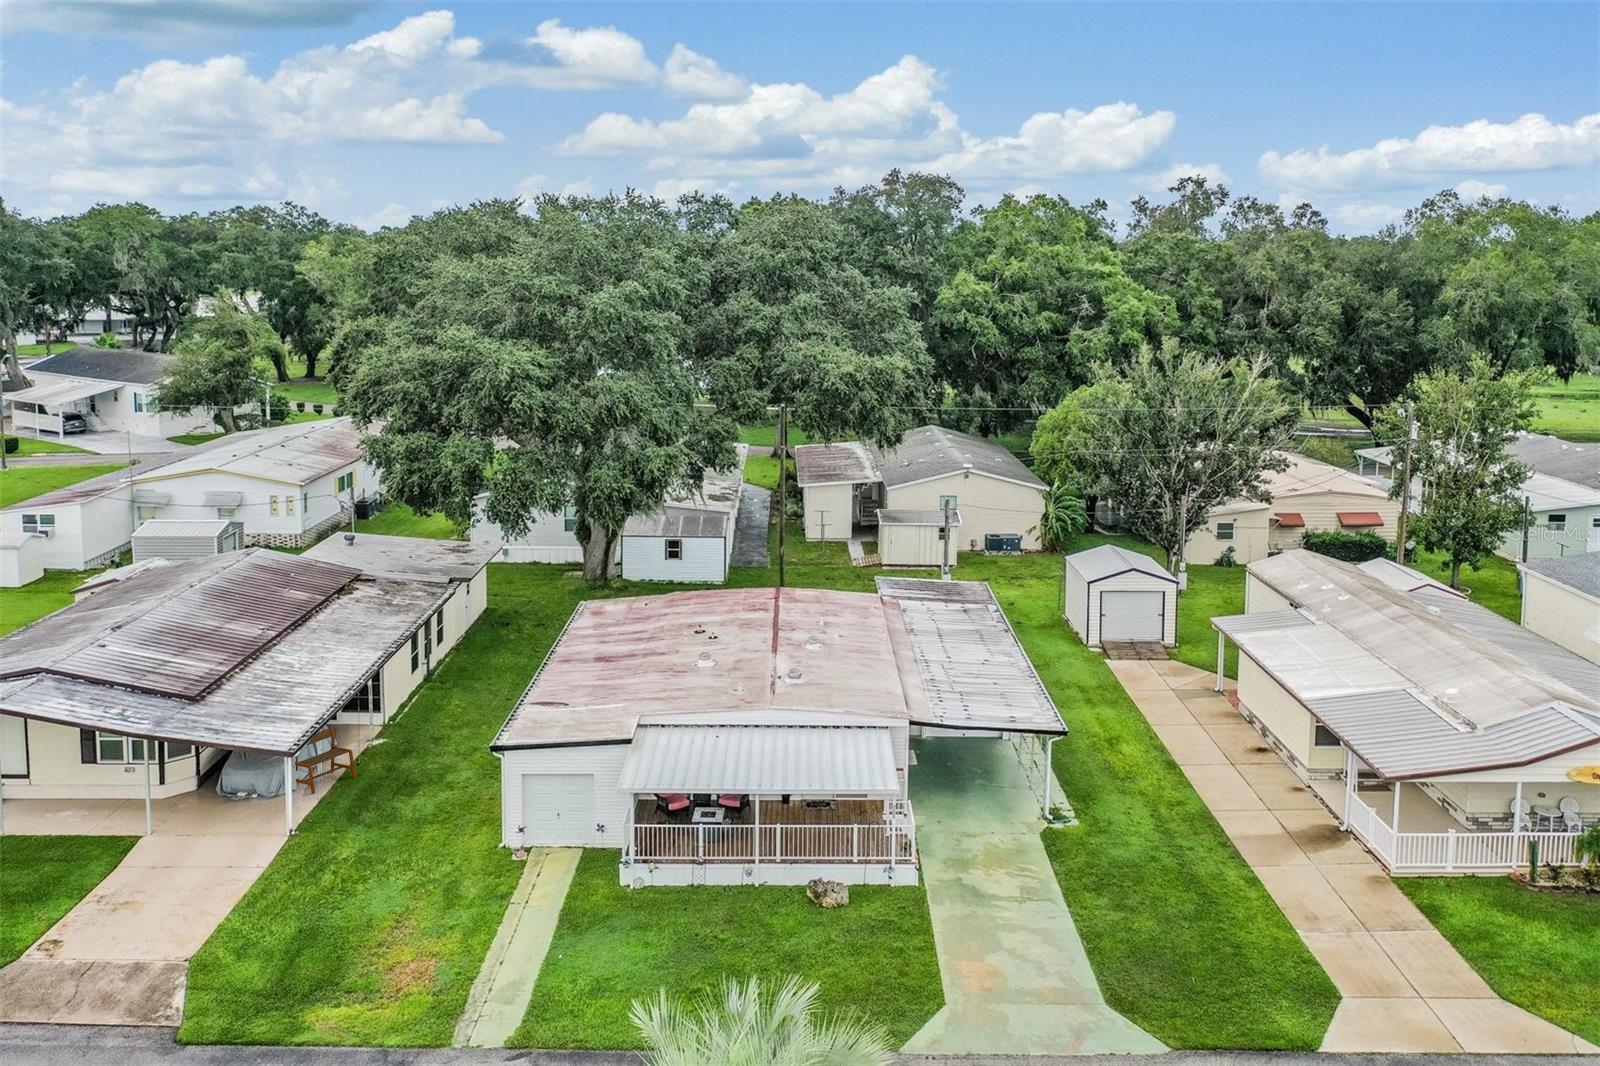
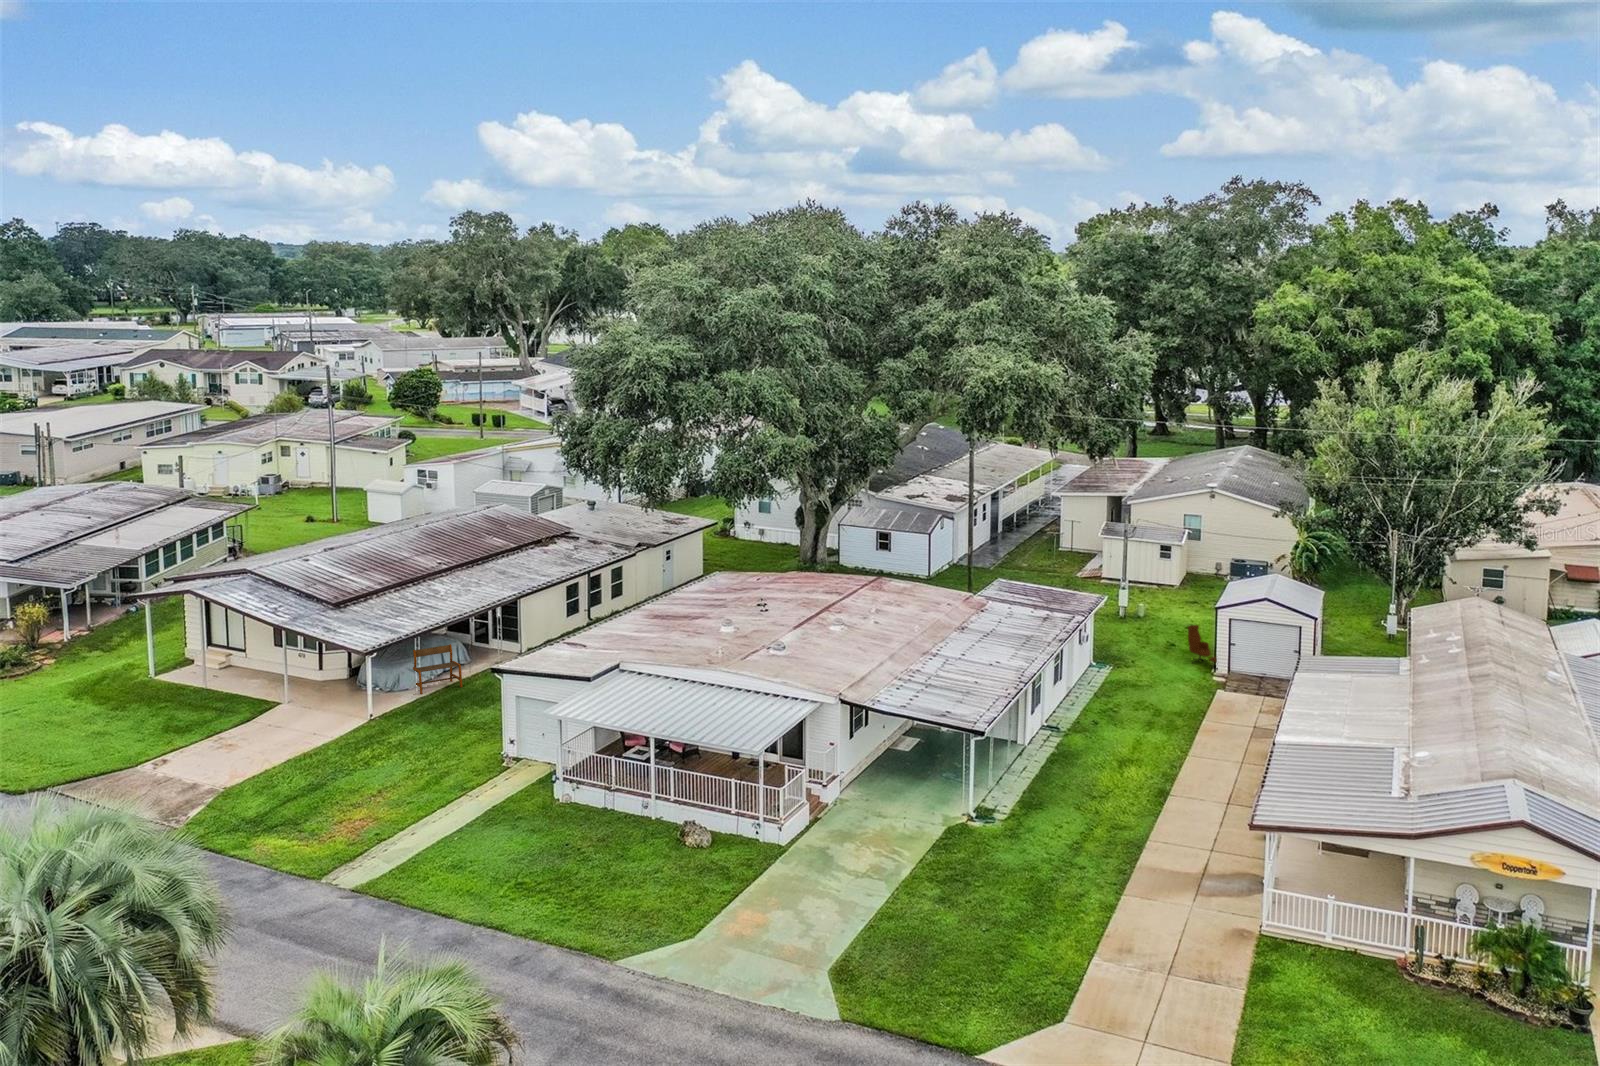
lounge chair: none [1046,602,1086,643] -> present [1188,625,1218,666]

